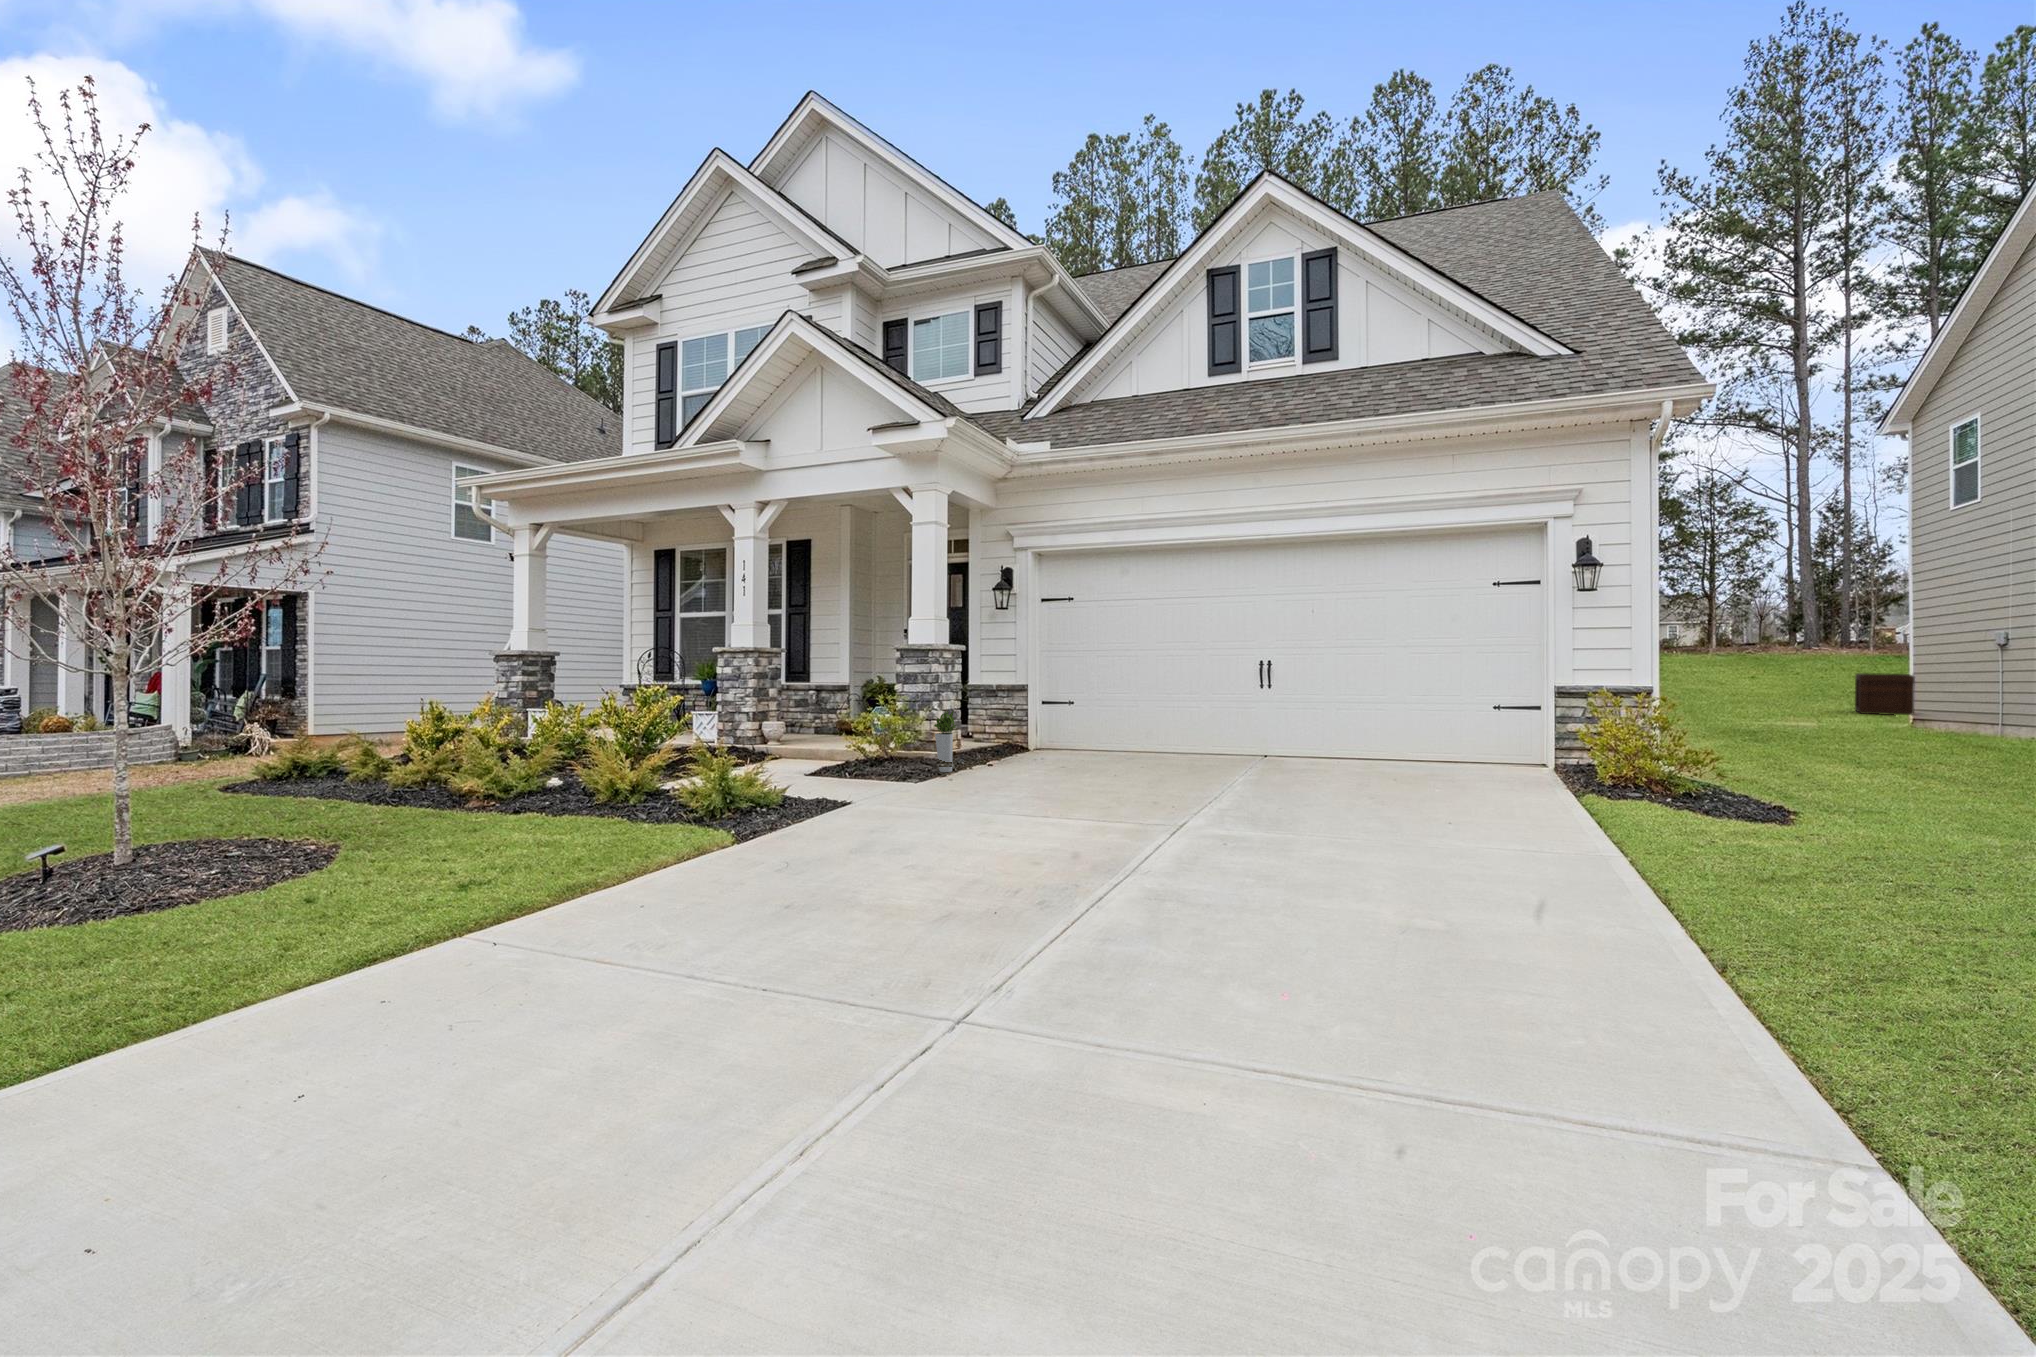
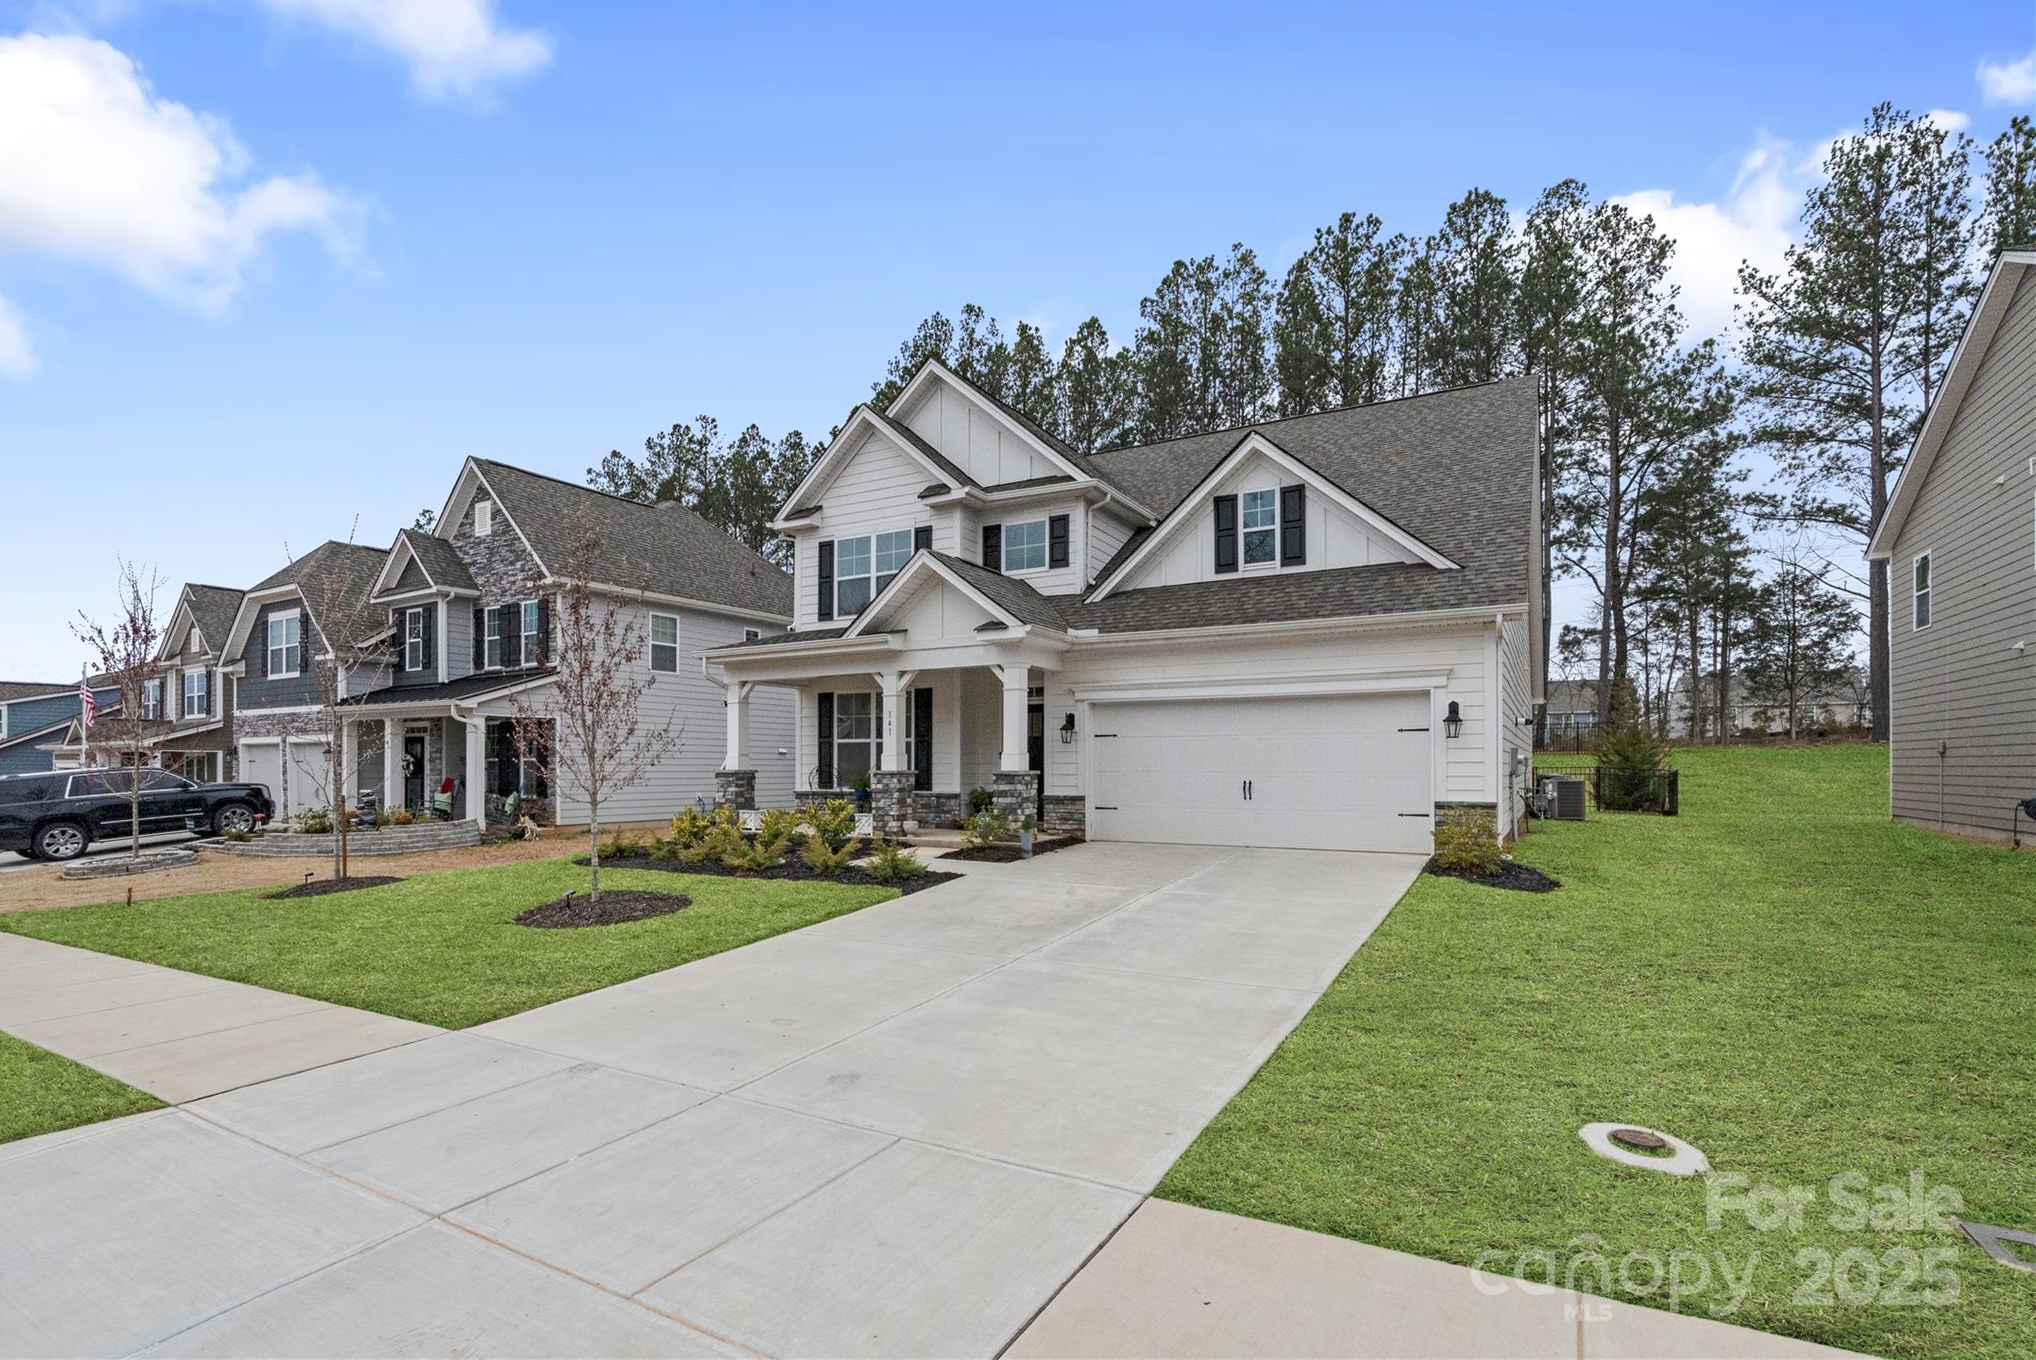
wooden crate: present [1855,673,1915,715] -> none [1805,782,1853,818]

